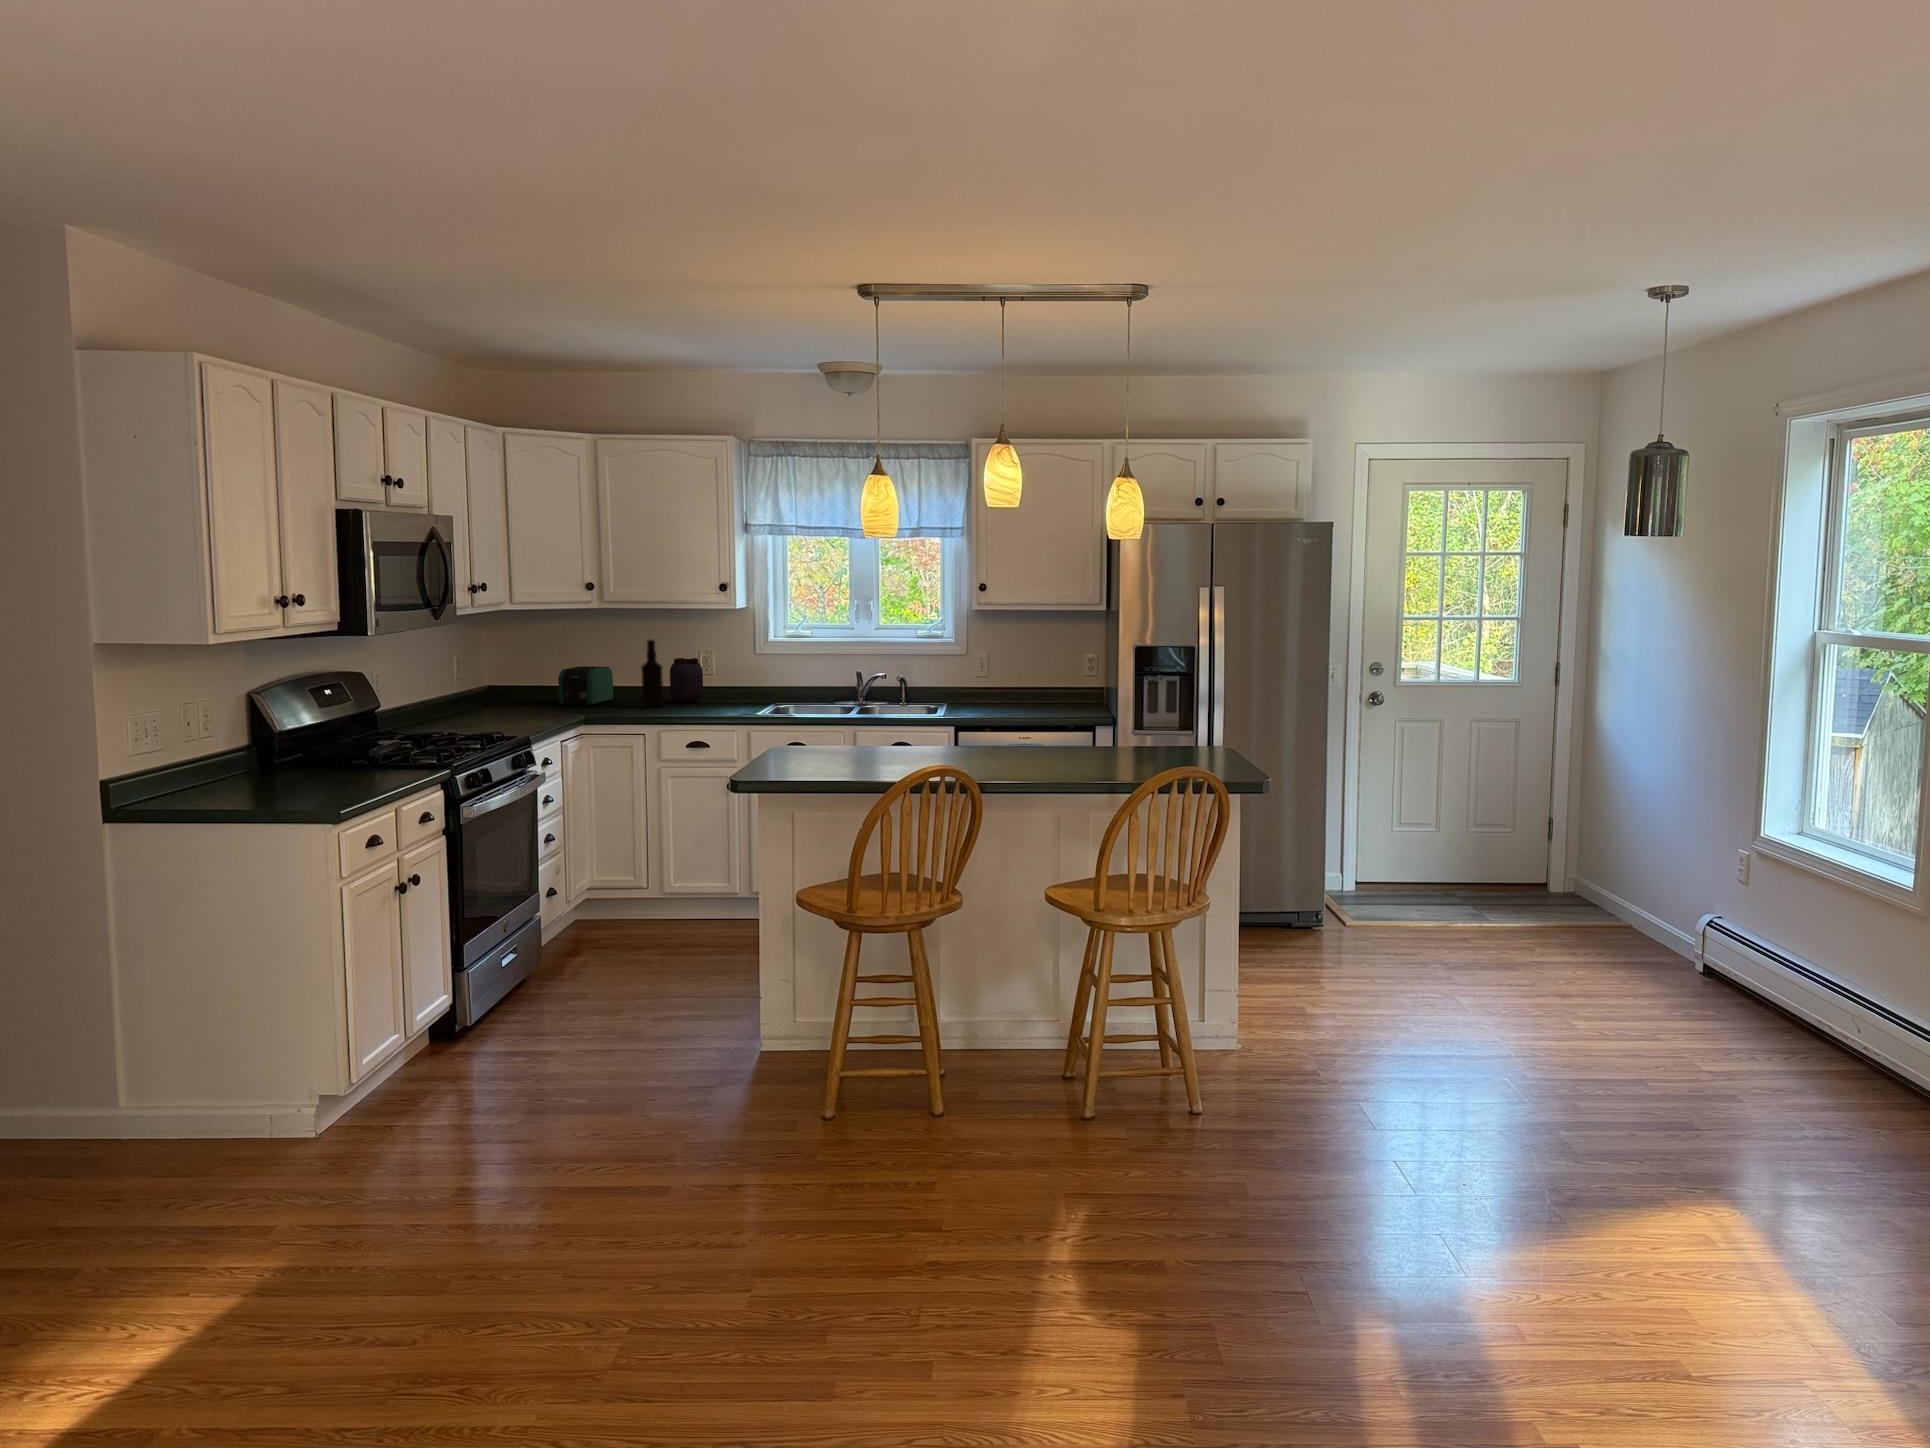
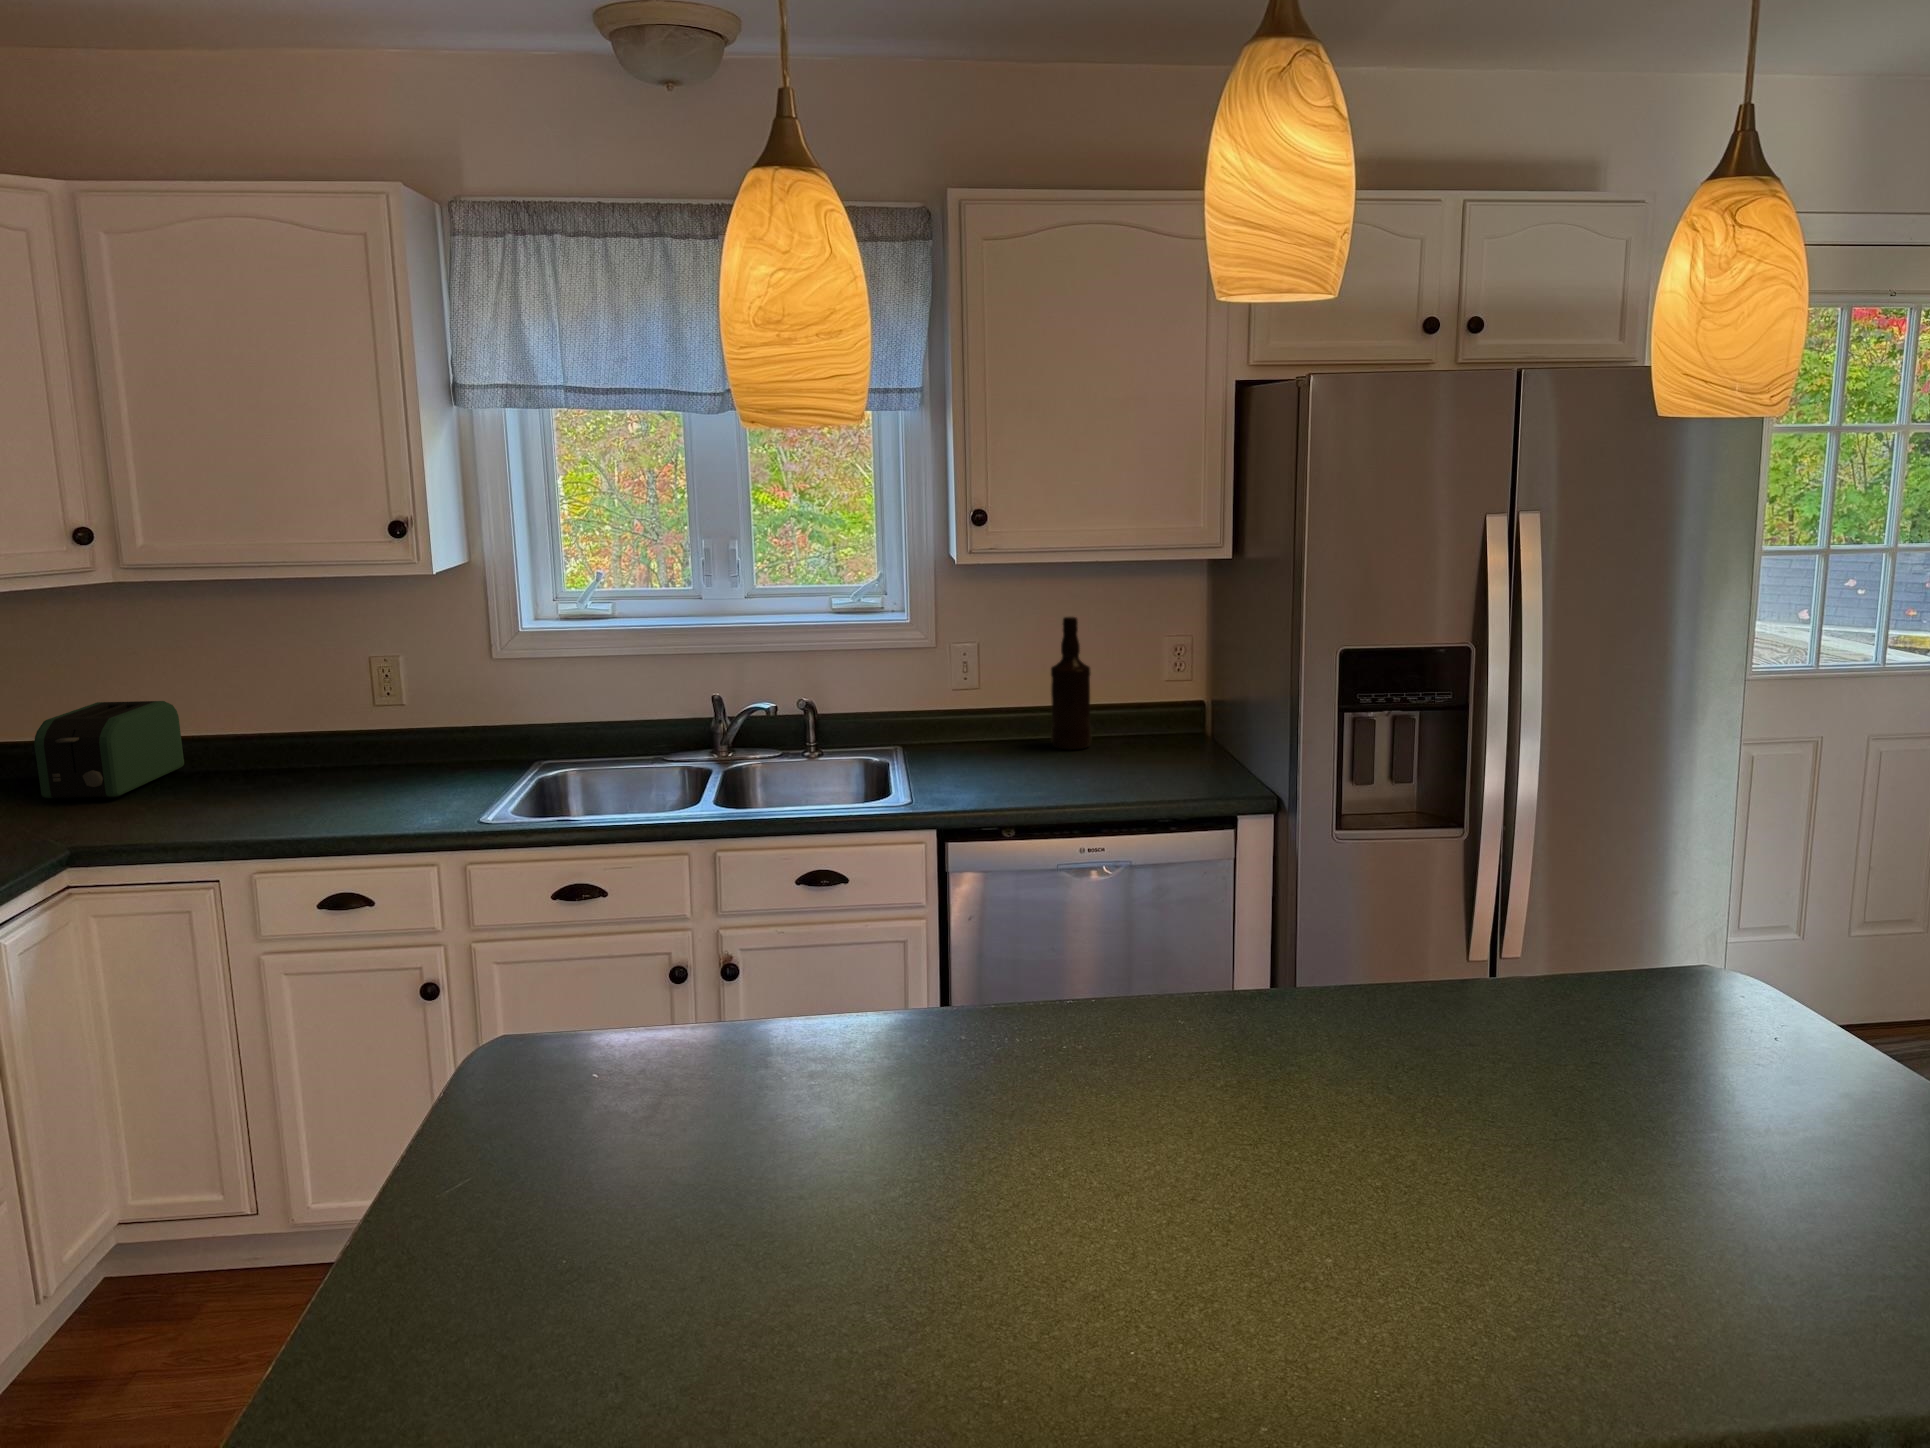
bottle: present [641,640,664,707] -> present [1051,617,1091,750]
jar: present [670,658,703,702] -> none [304,673,382,771]

